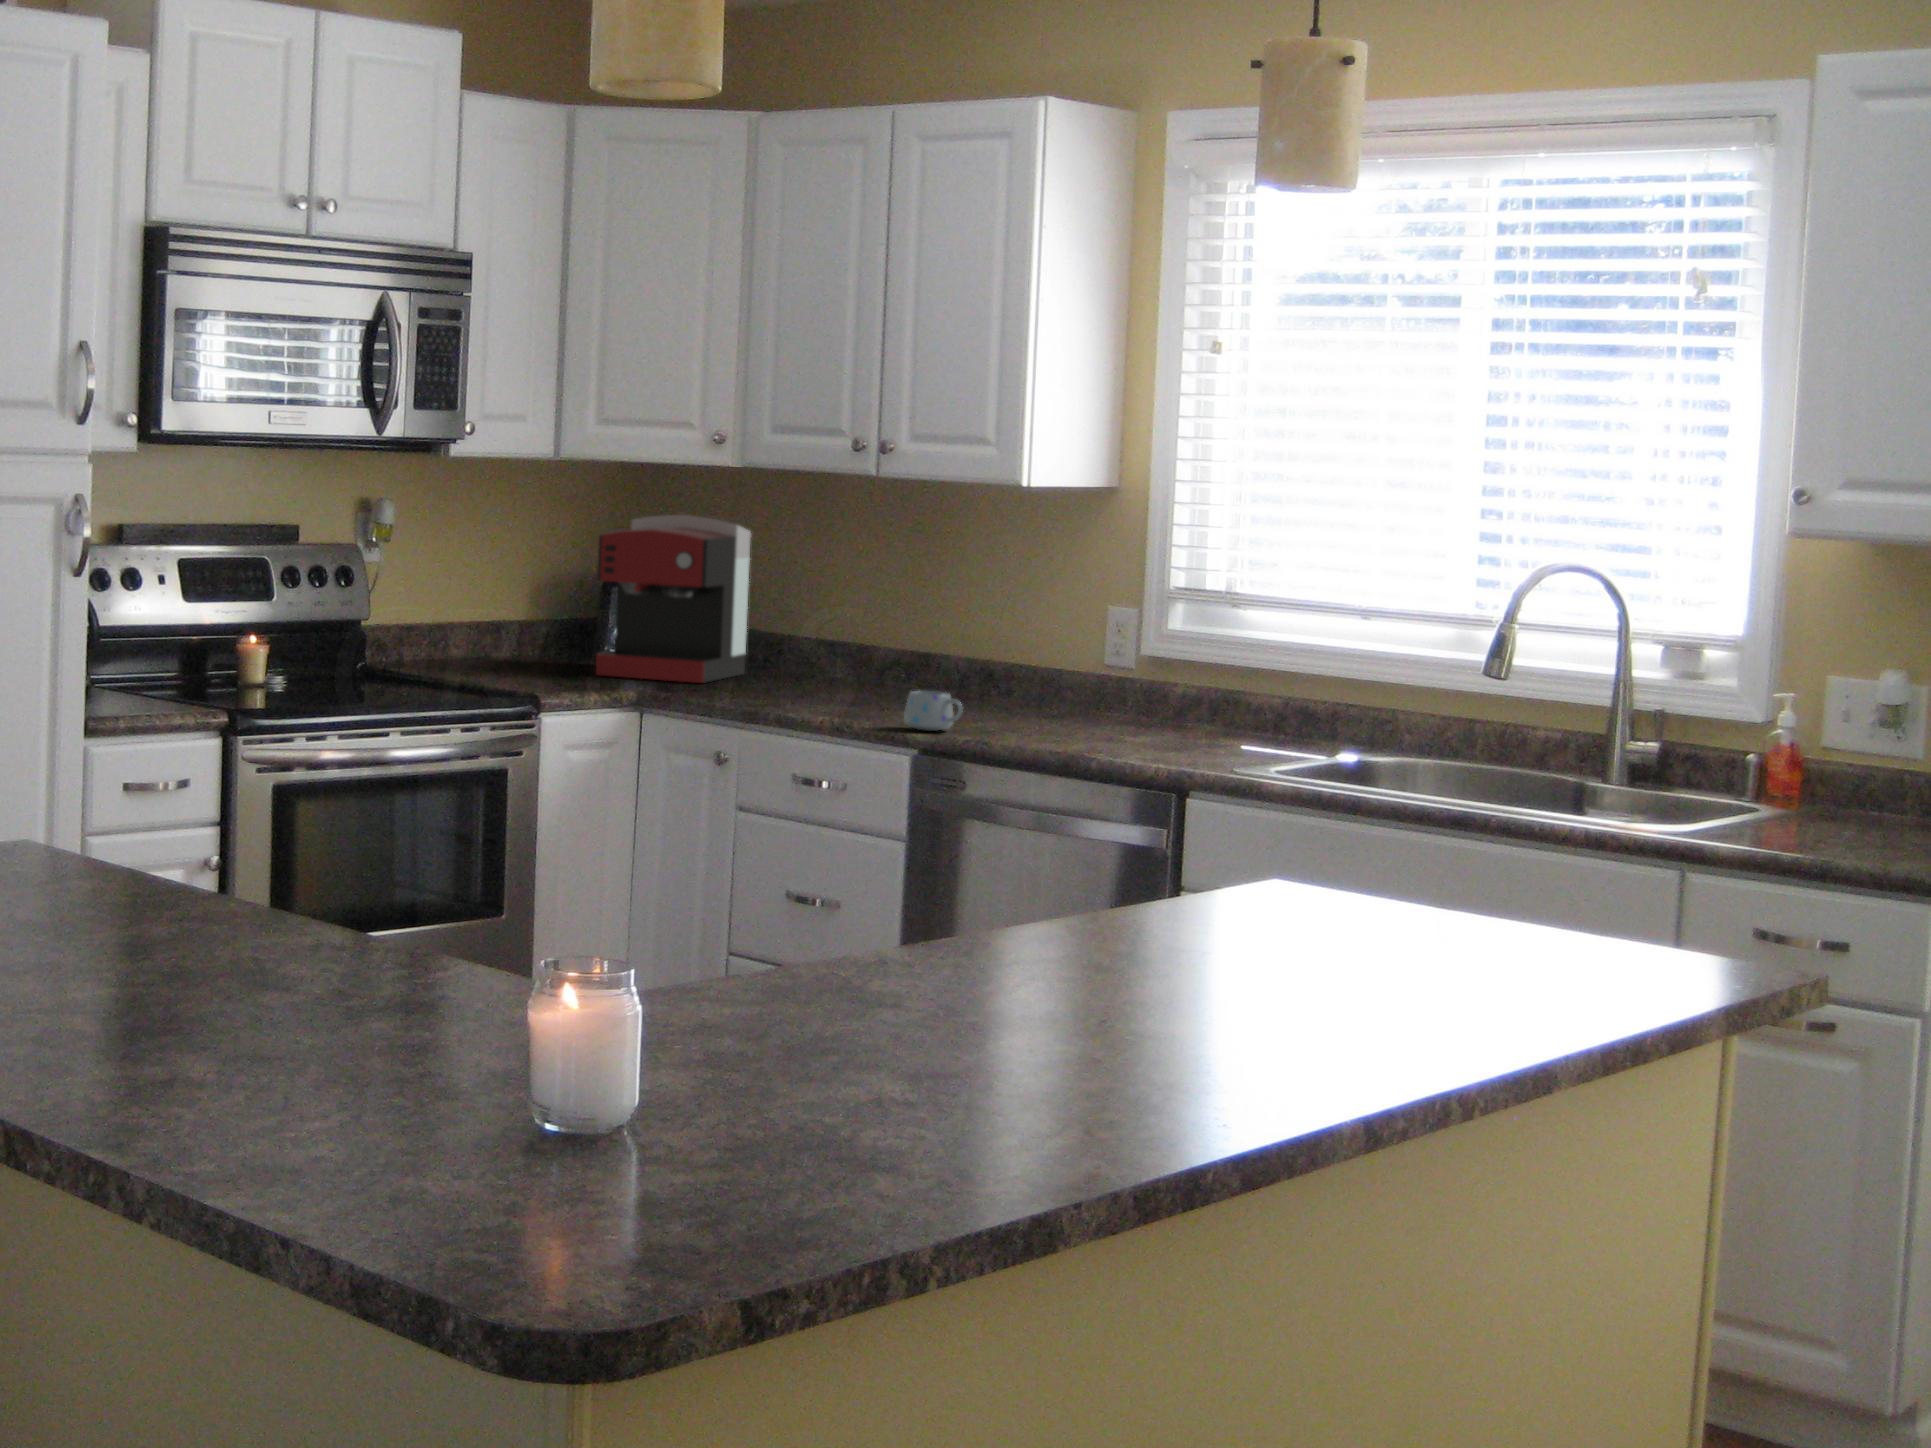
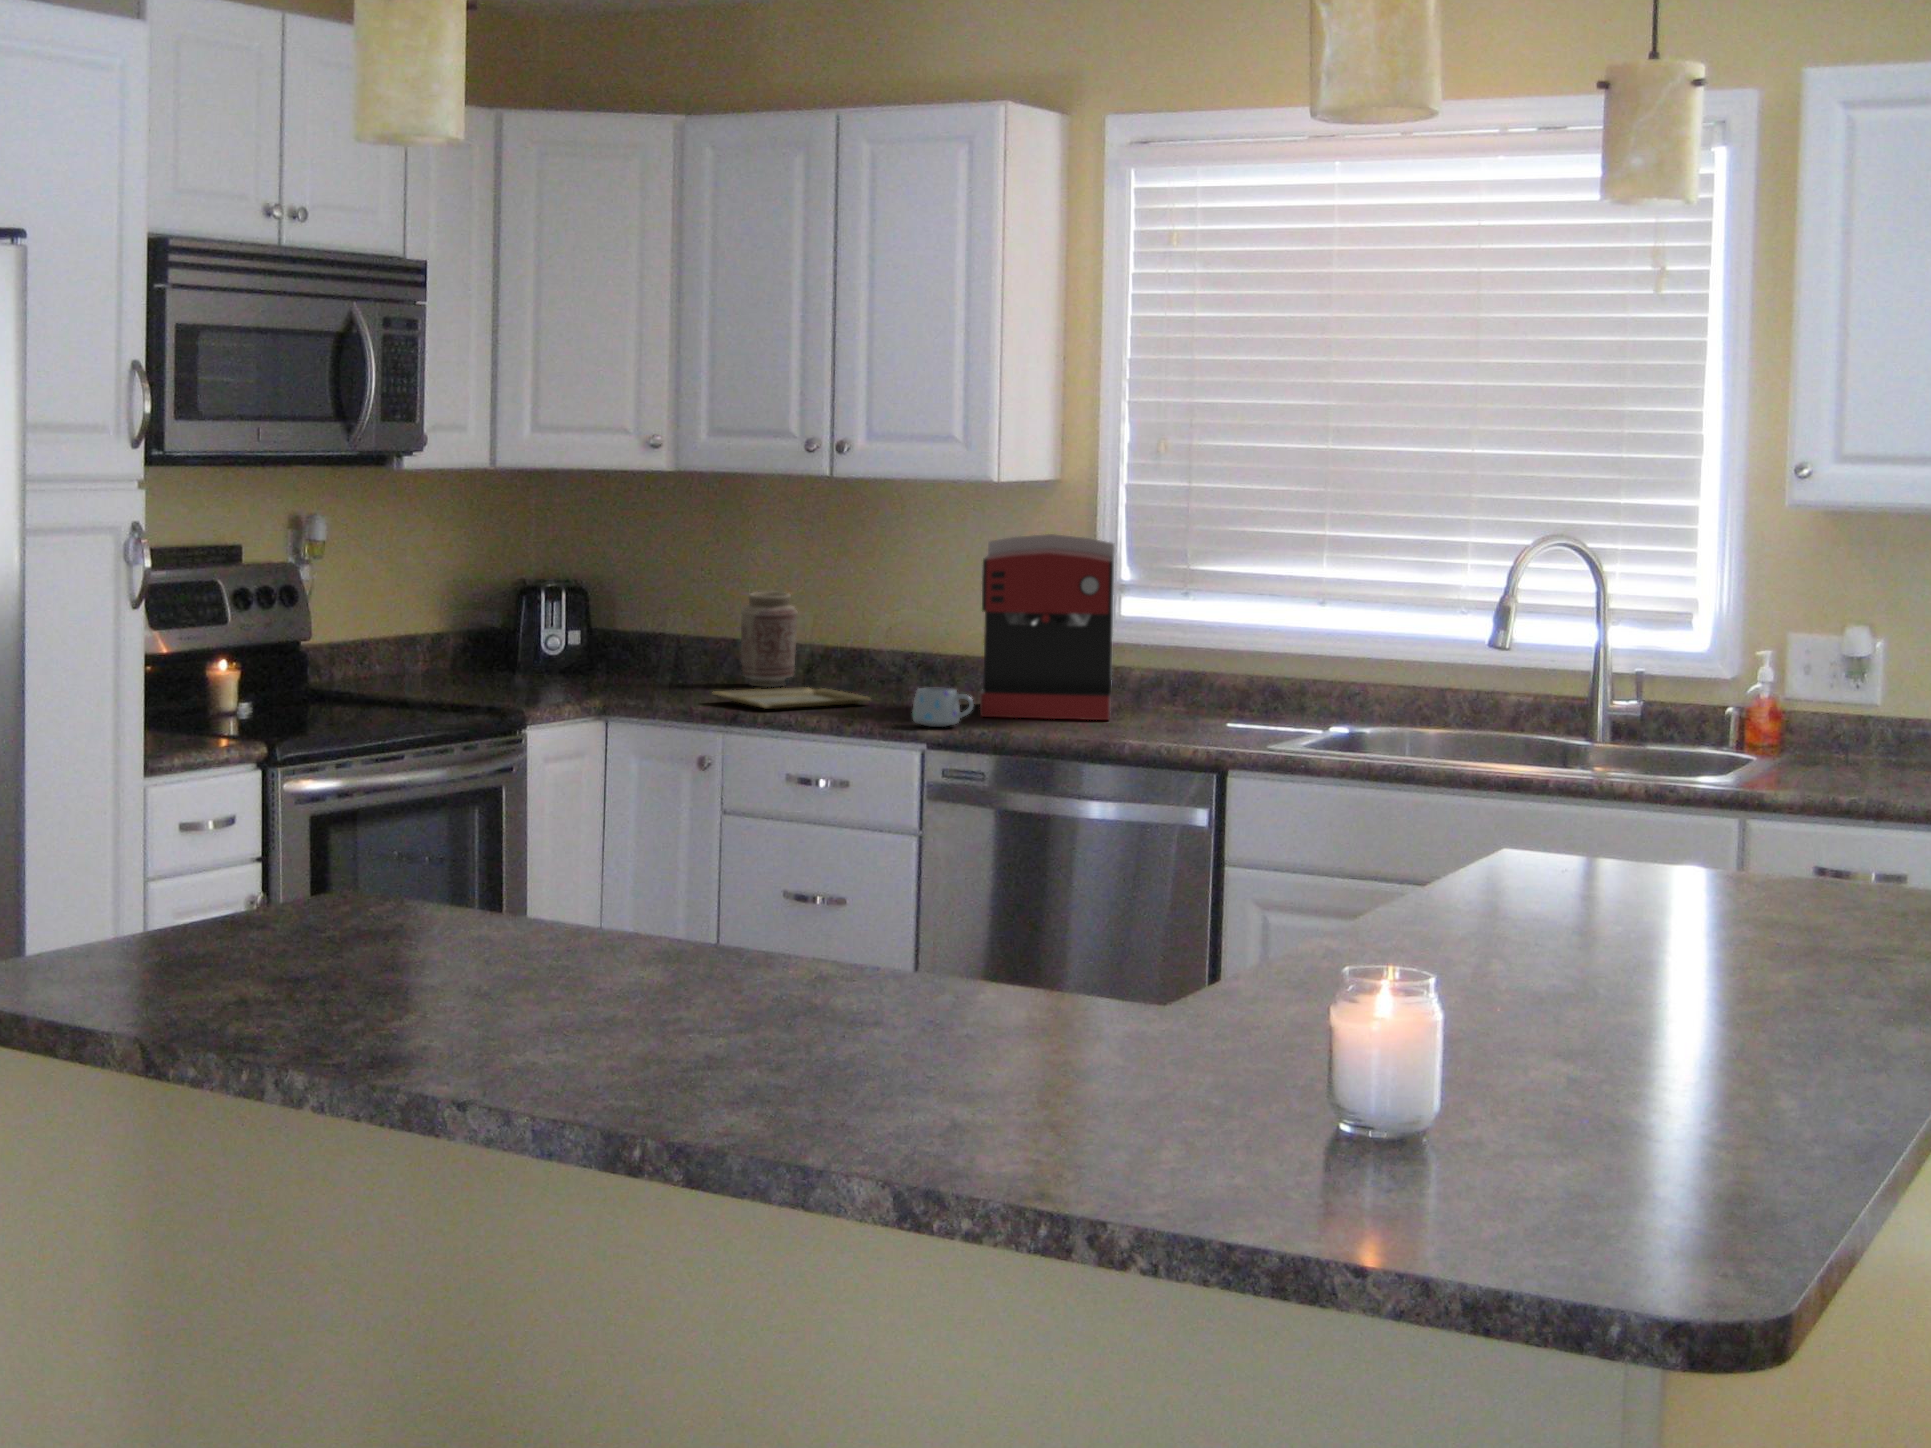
coffee maker: present [596,515,751,683] -> present [980,534,1115,720]
vase: none [805,590,862,684] -> present [741,592,798,687]
tray: none [741,685,901,705] -> present [713,687,870,709]

